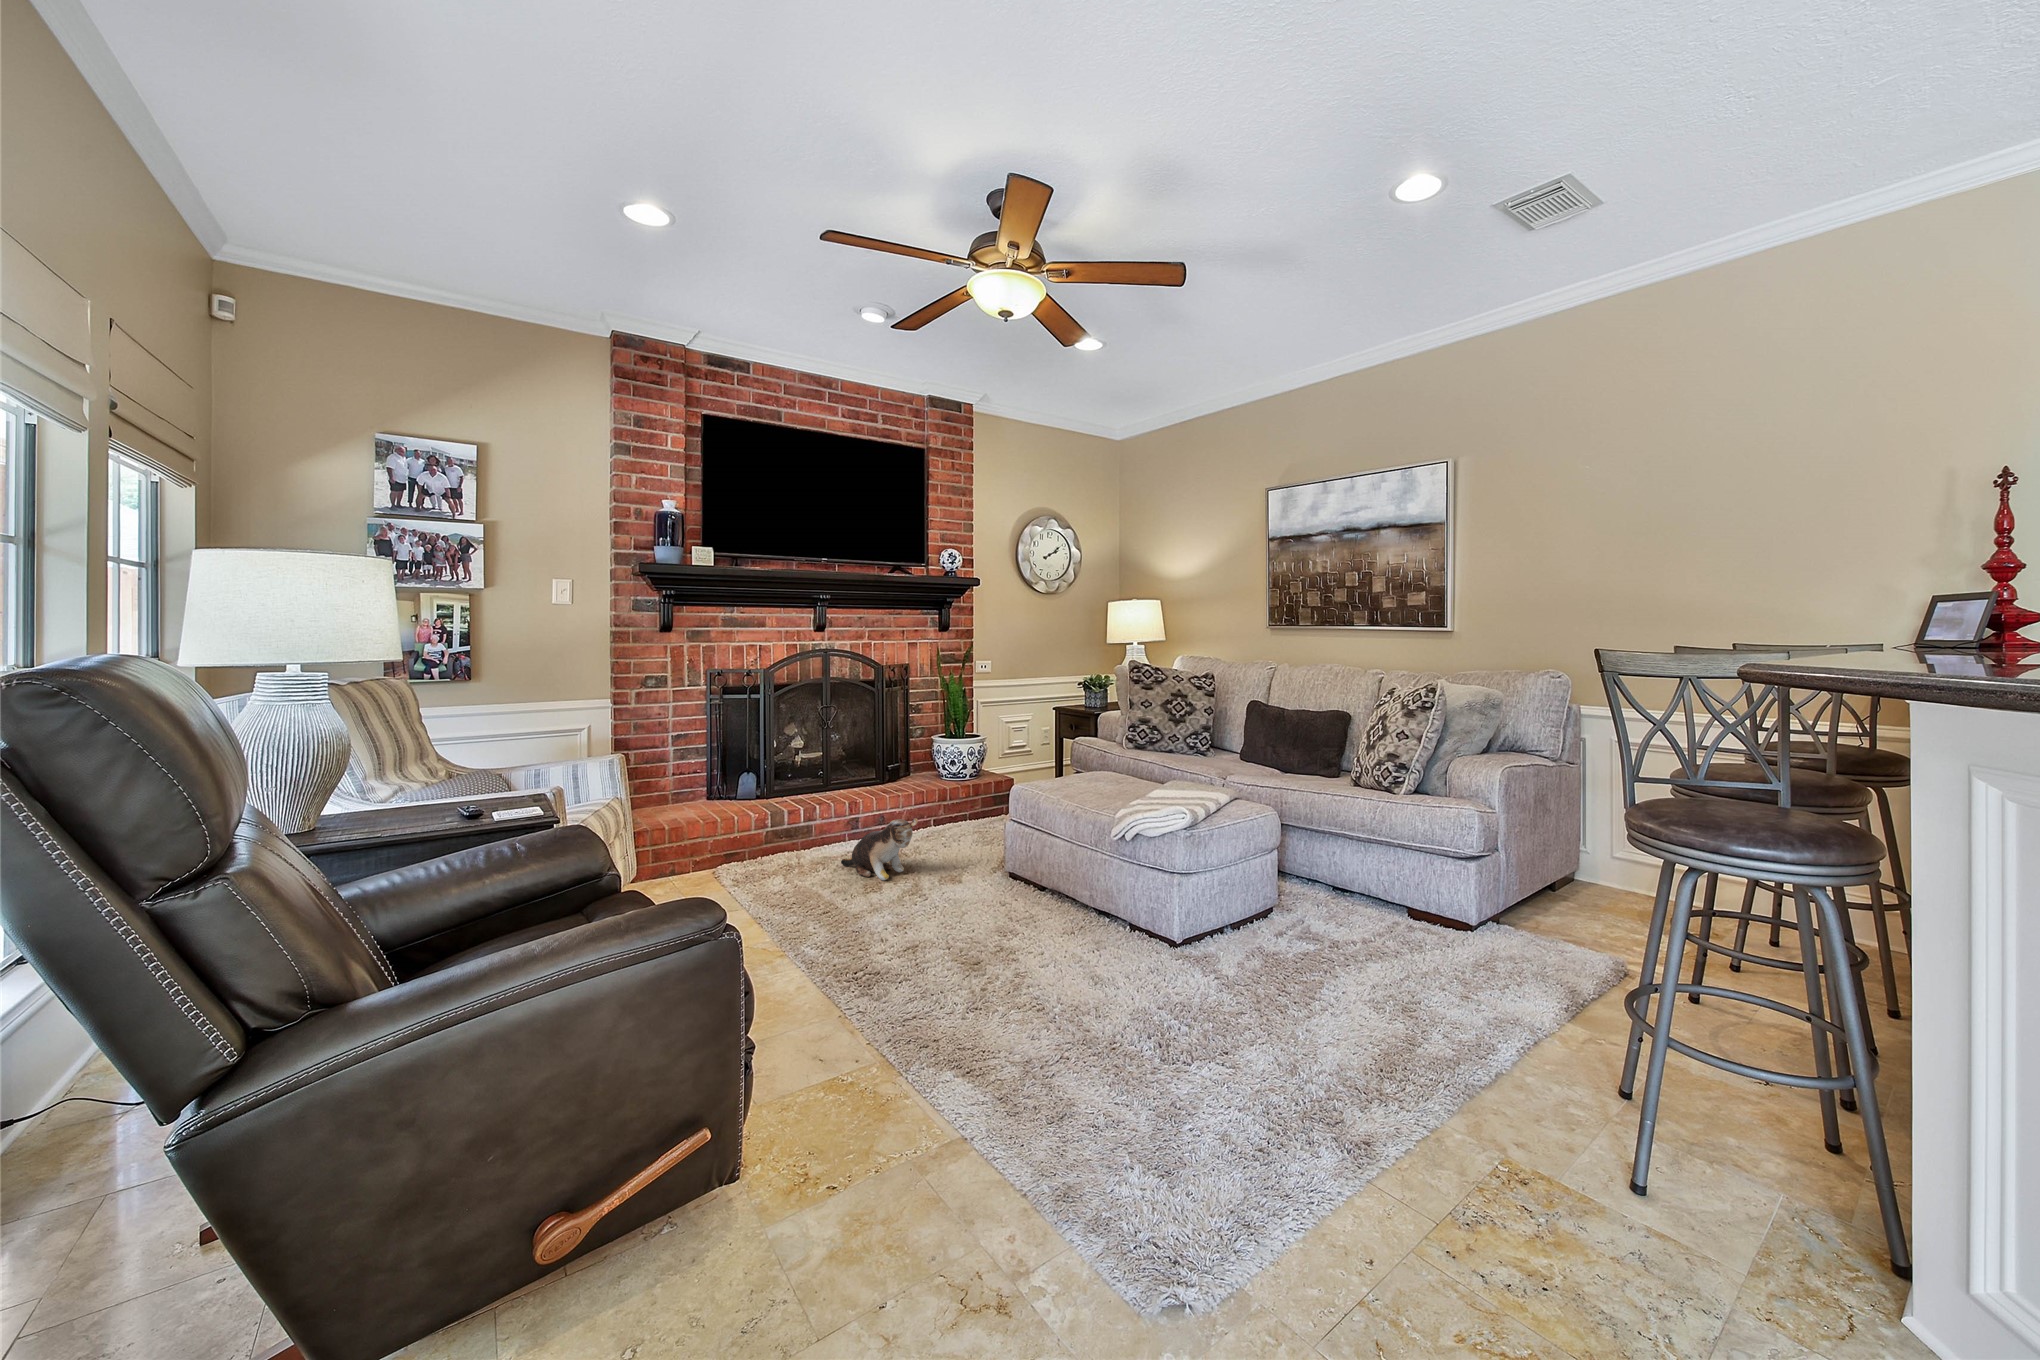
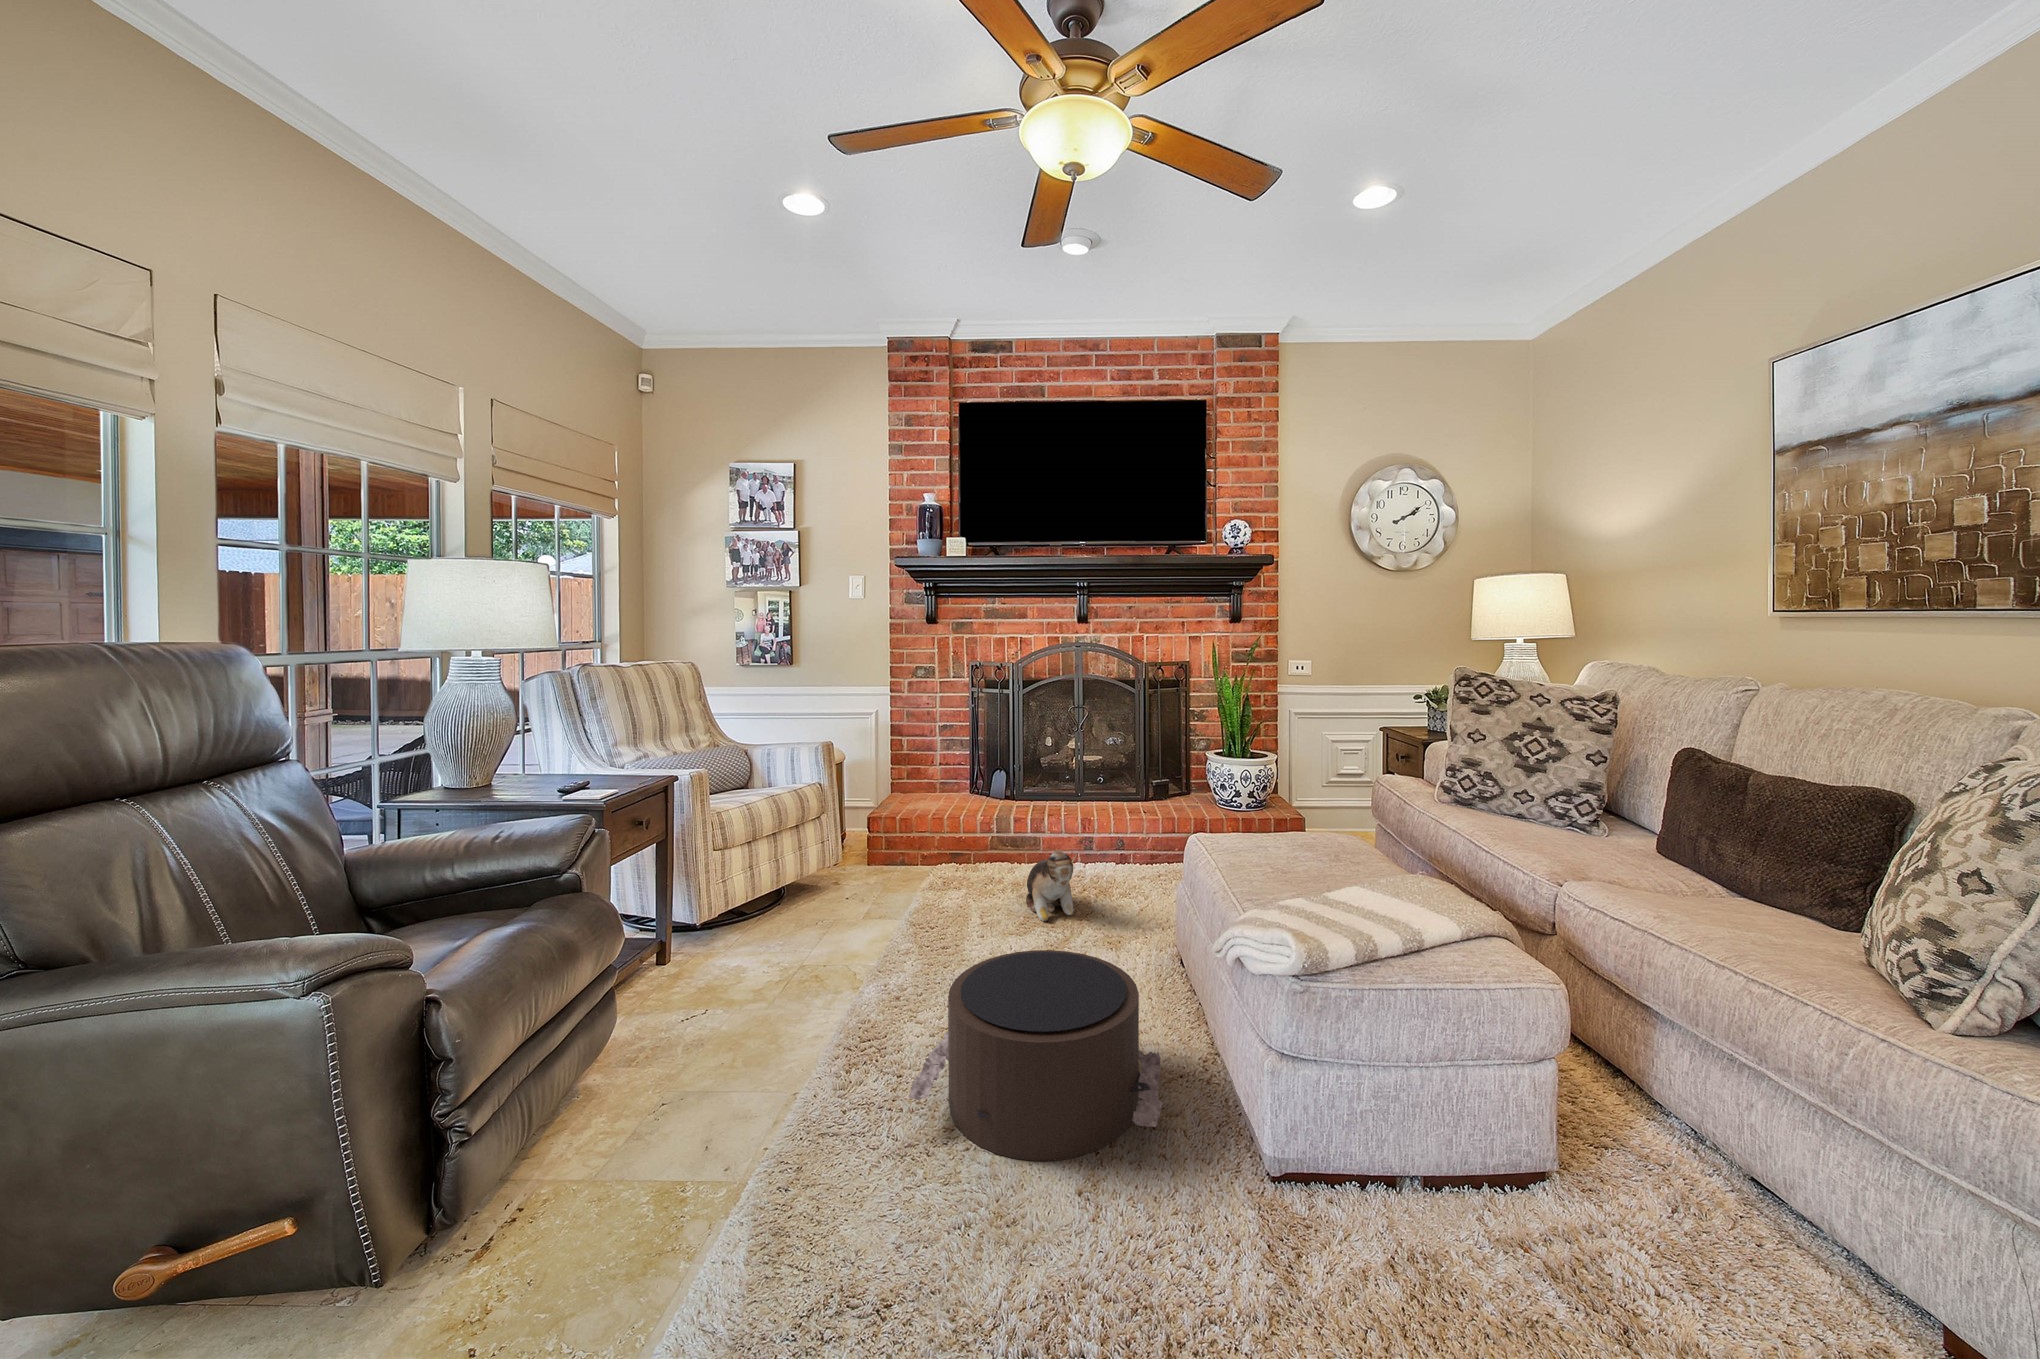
pouf: none [940,867,1122,993] -> present [908,950,1163,1161]

